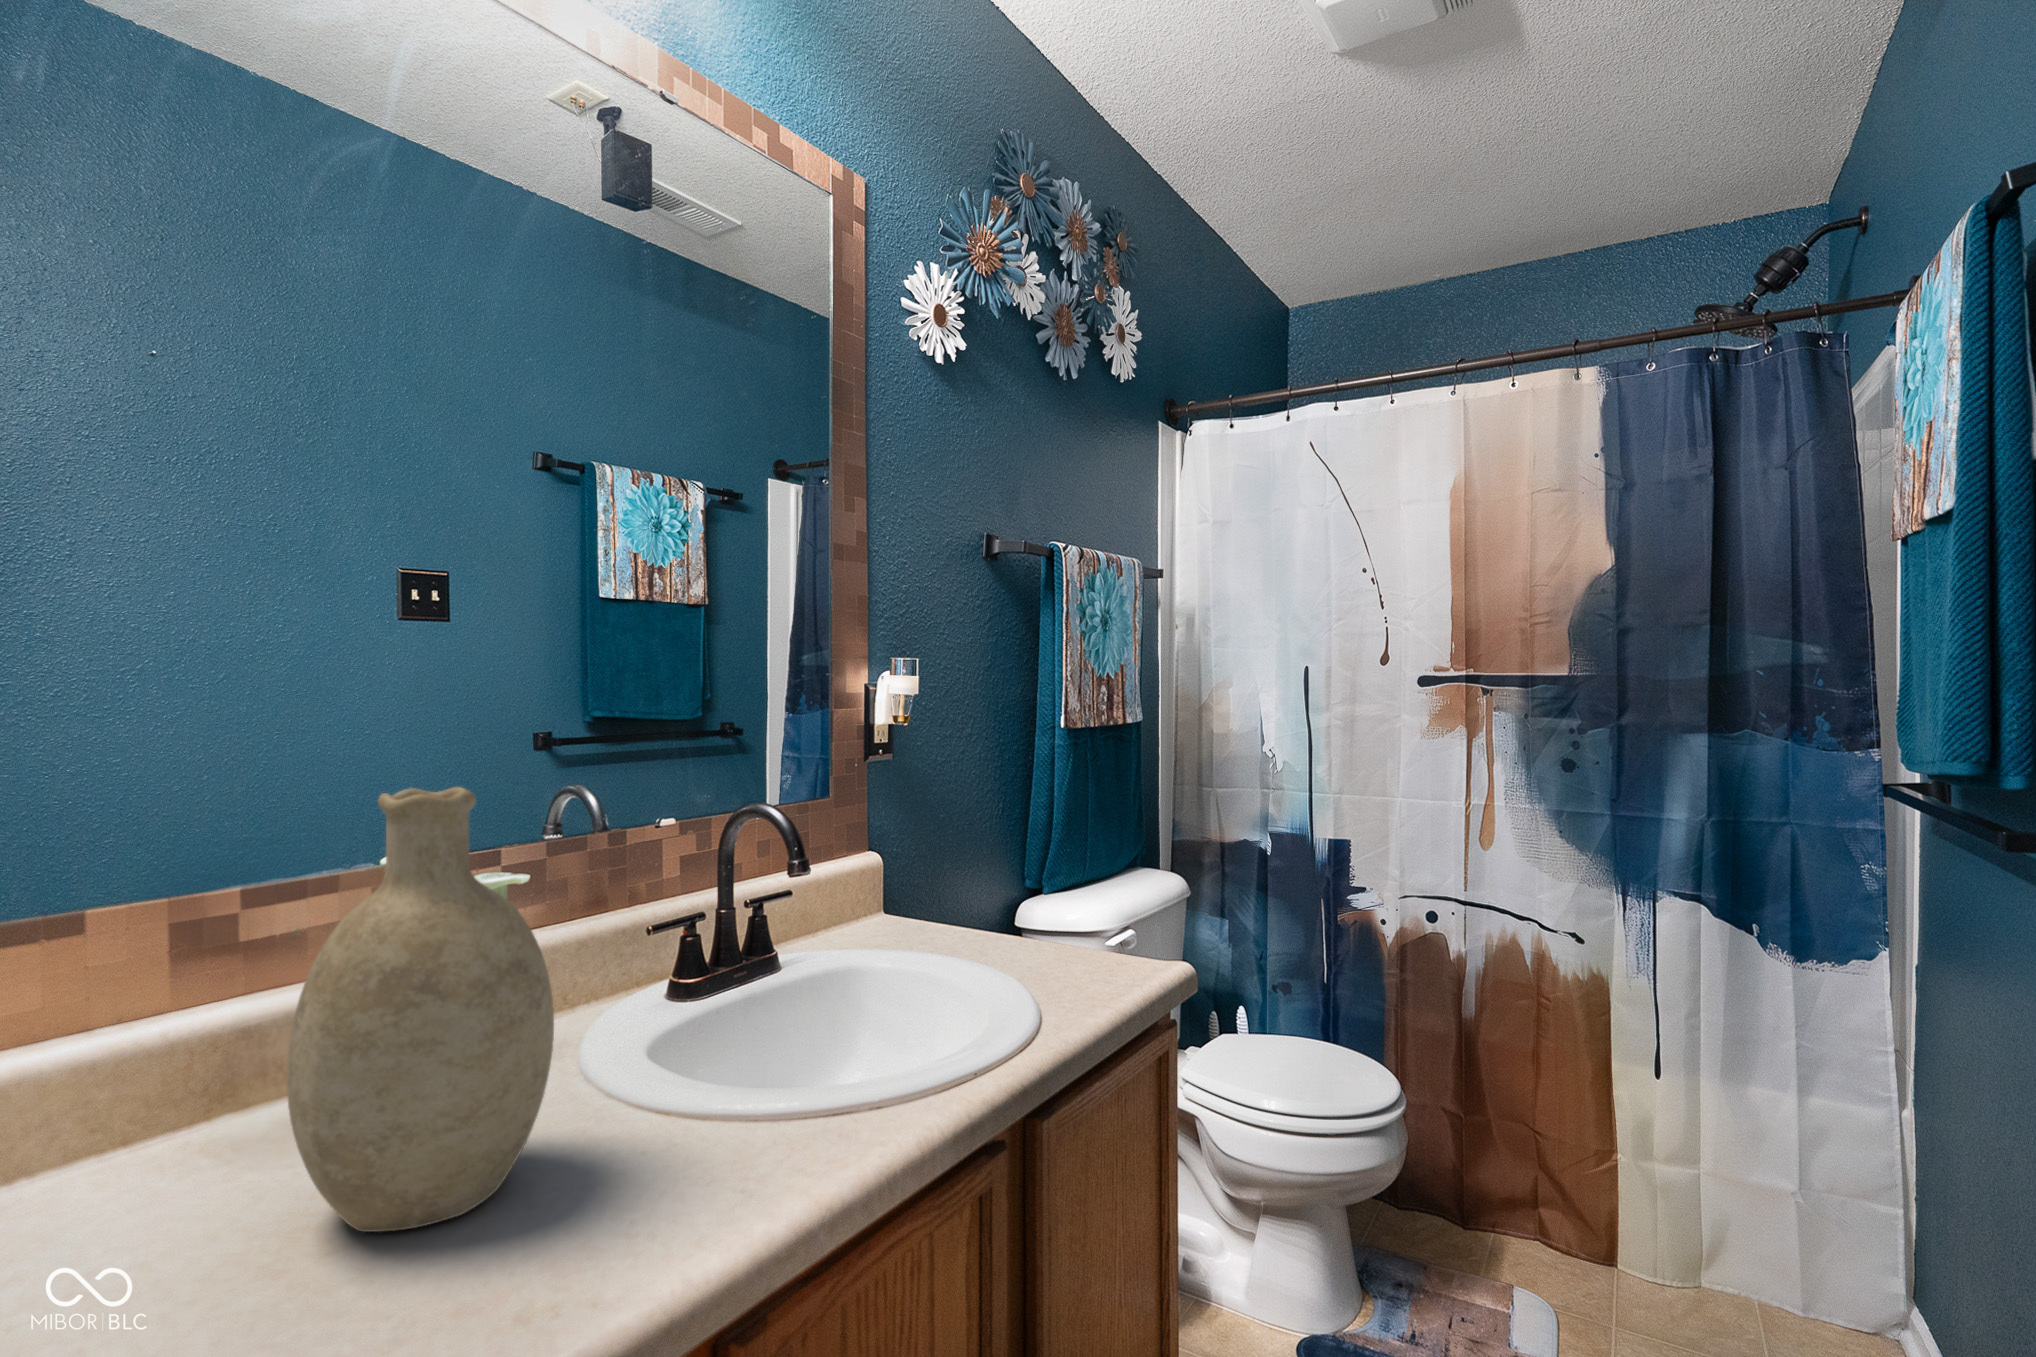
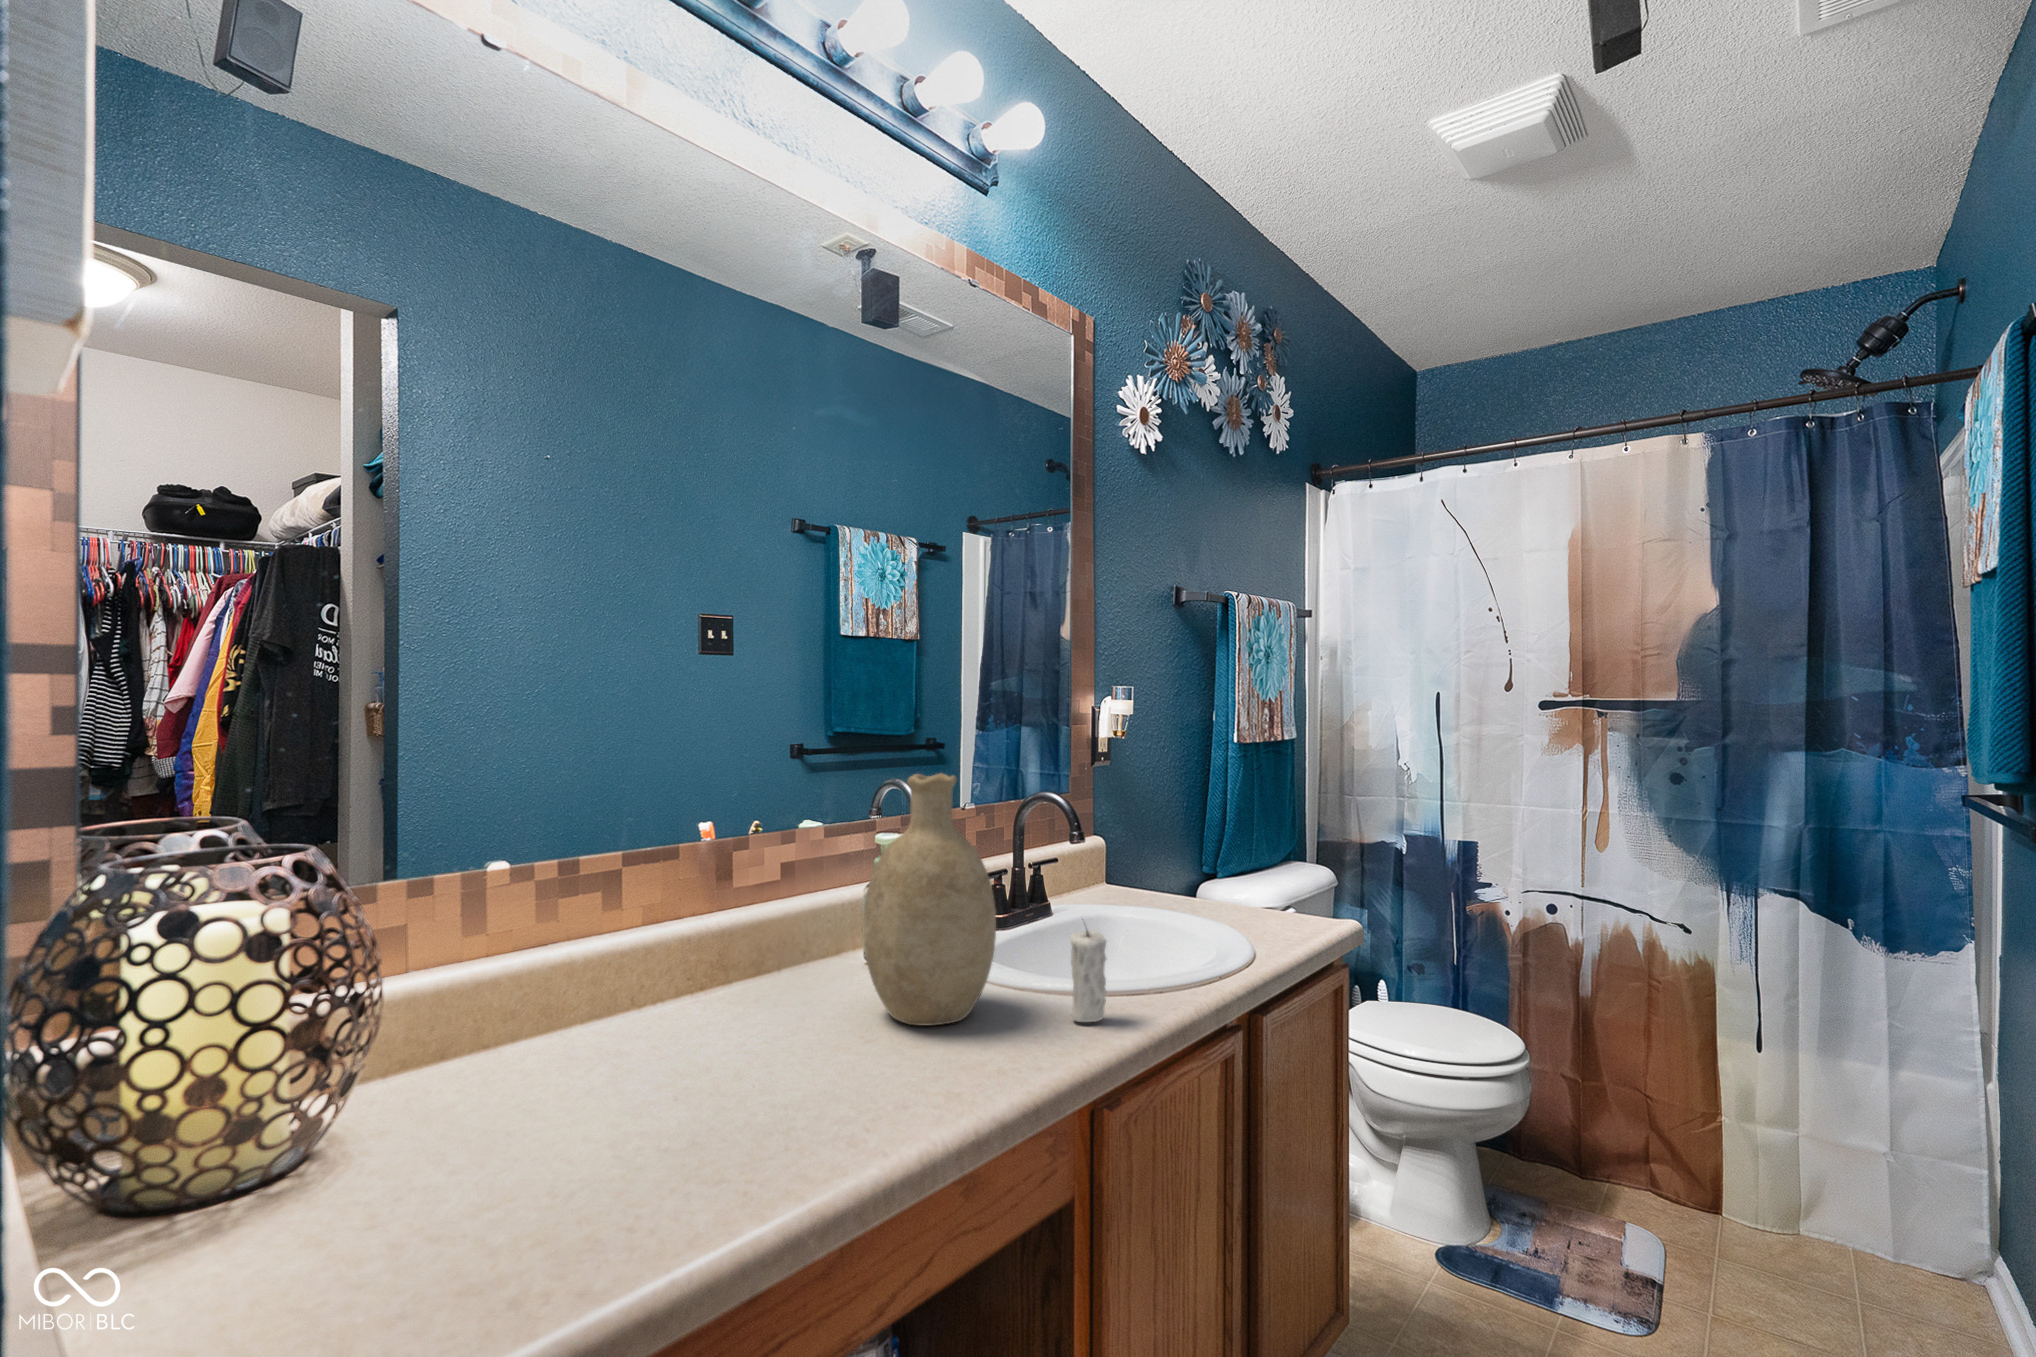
candle: none [665,1019,730,1203] -> present [1071,924,1107,1022]

